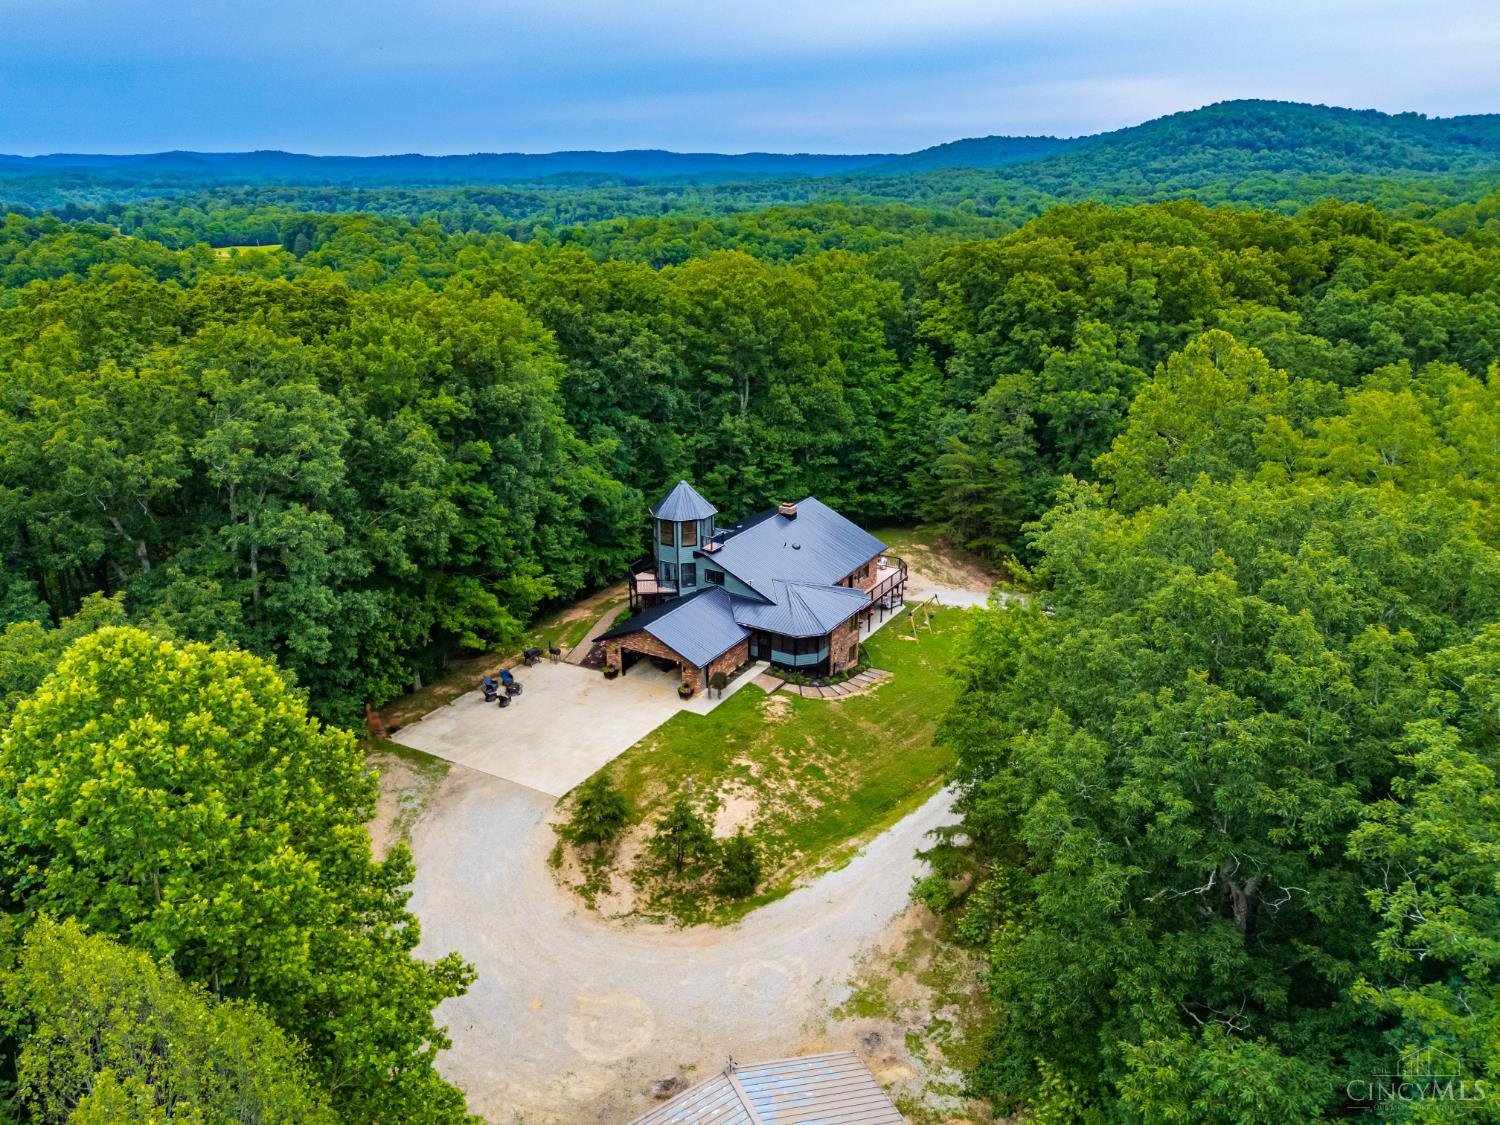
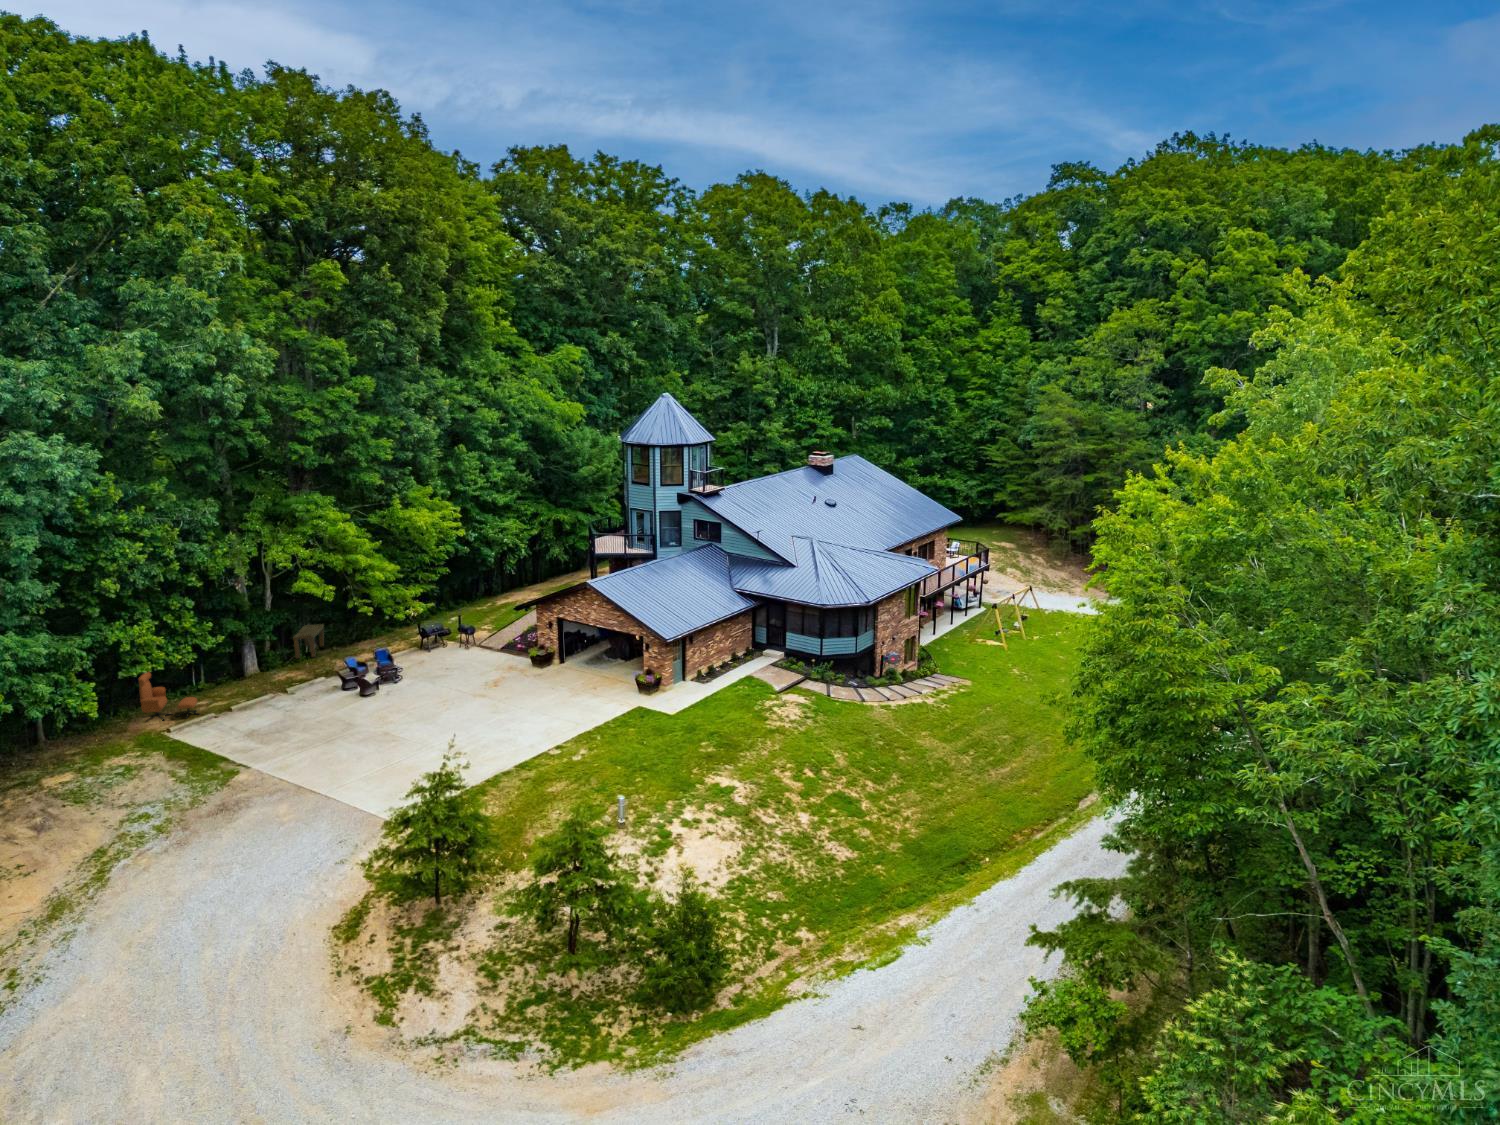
bench: present [708,672,727,699] -> present [293,624,324,658]

